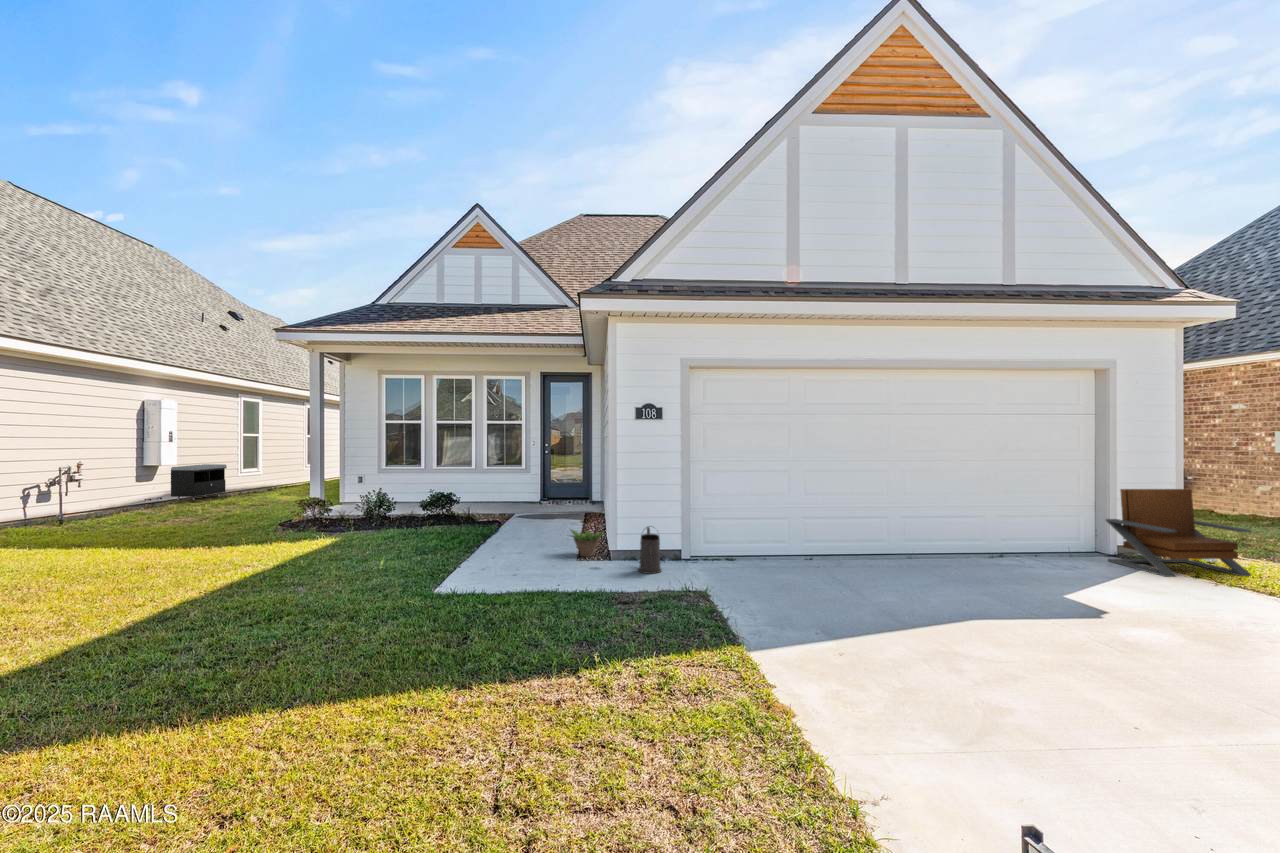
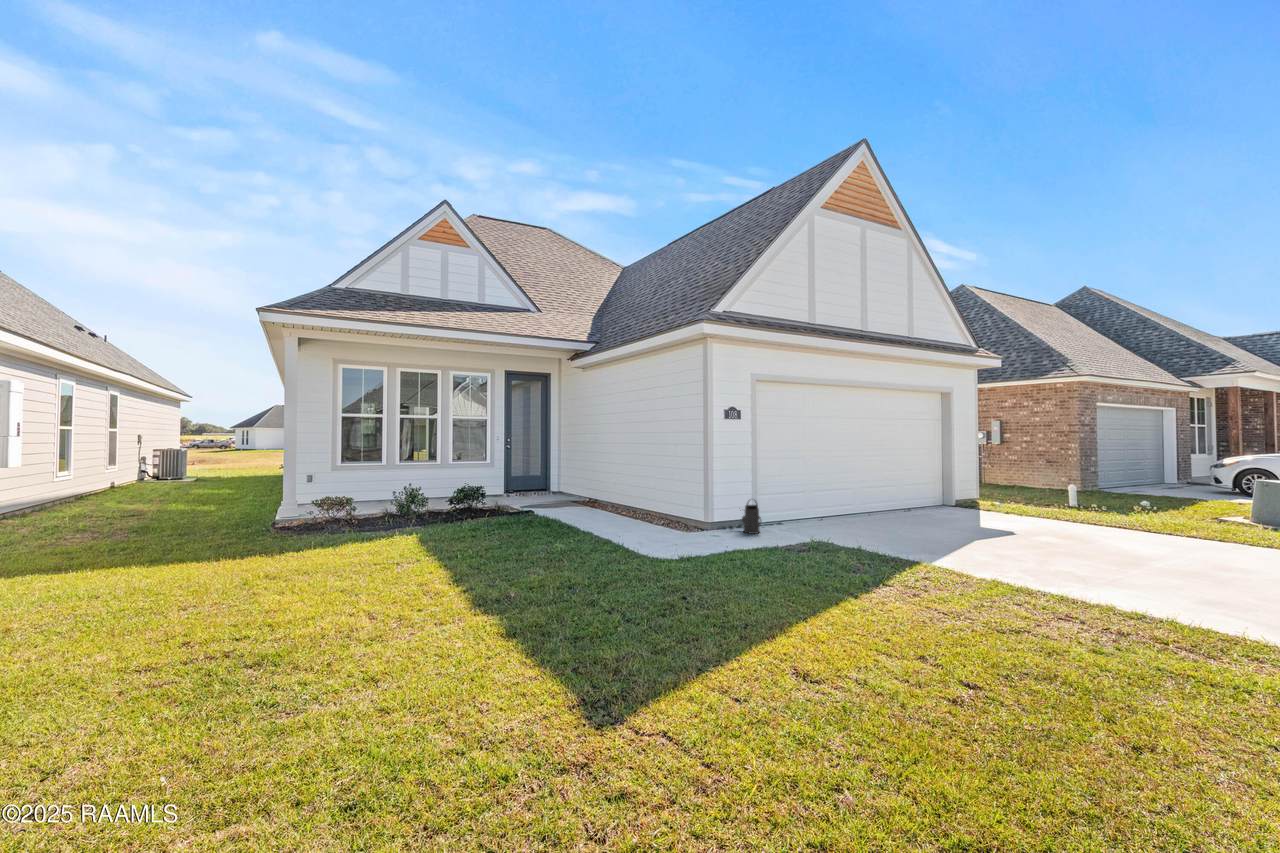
storage bench: present [171,464,227,500] -> none [9,464,77,511]
lounge chair: present [1106,489,1251,577] -> none [951,466,1019,515]
decorative plant: present [571,530,602,557] -> none [661,507,697,528]

